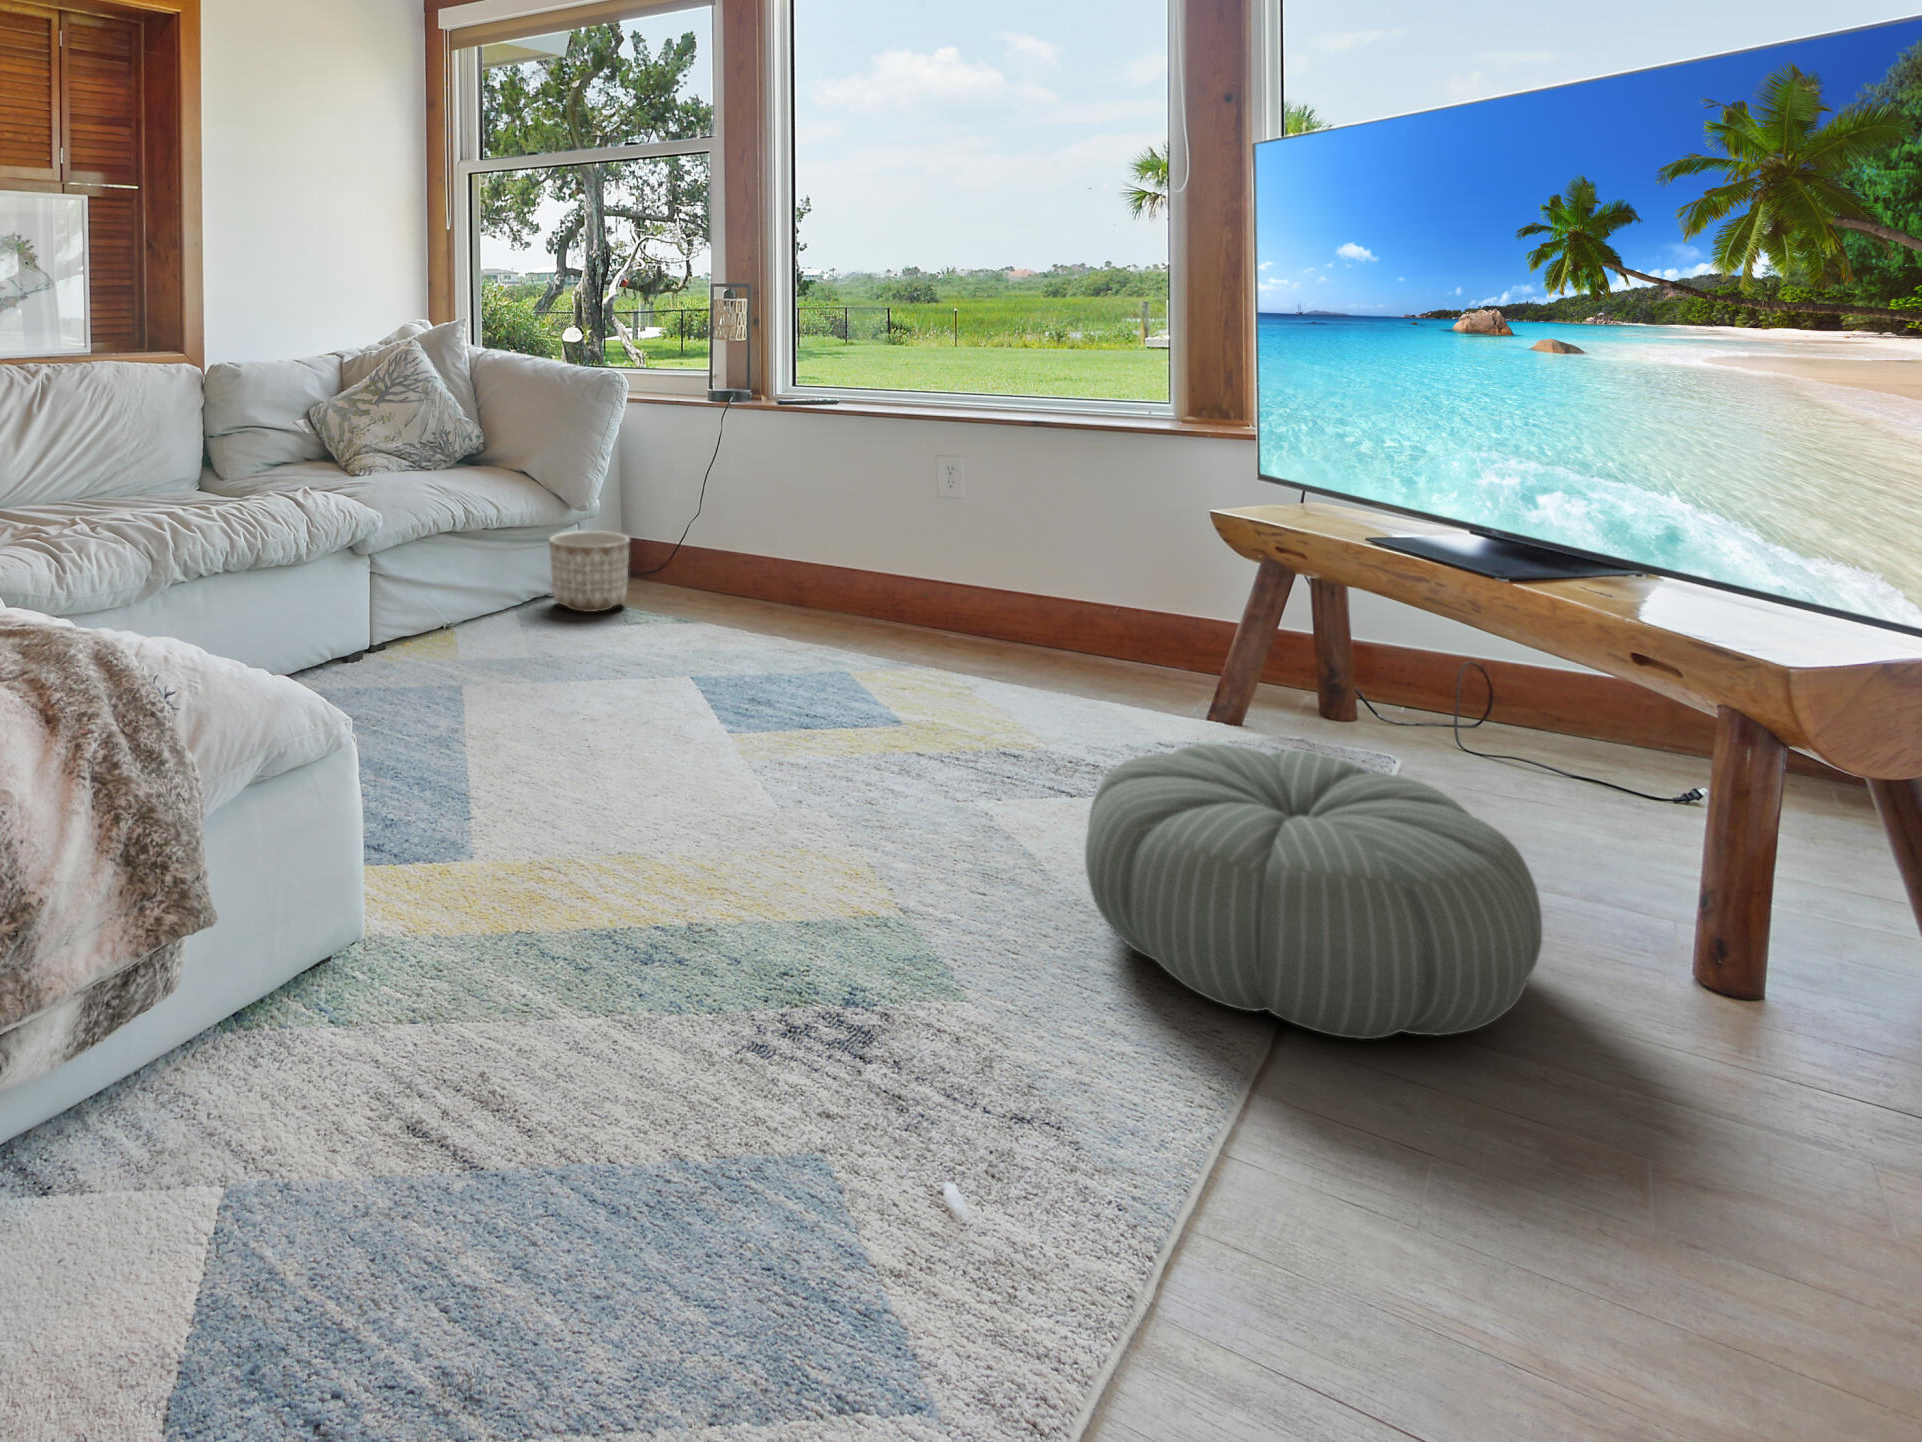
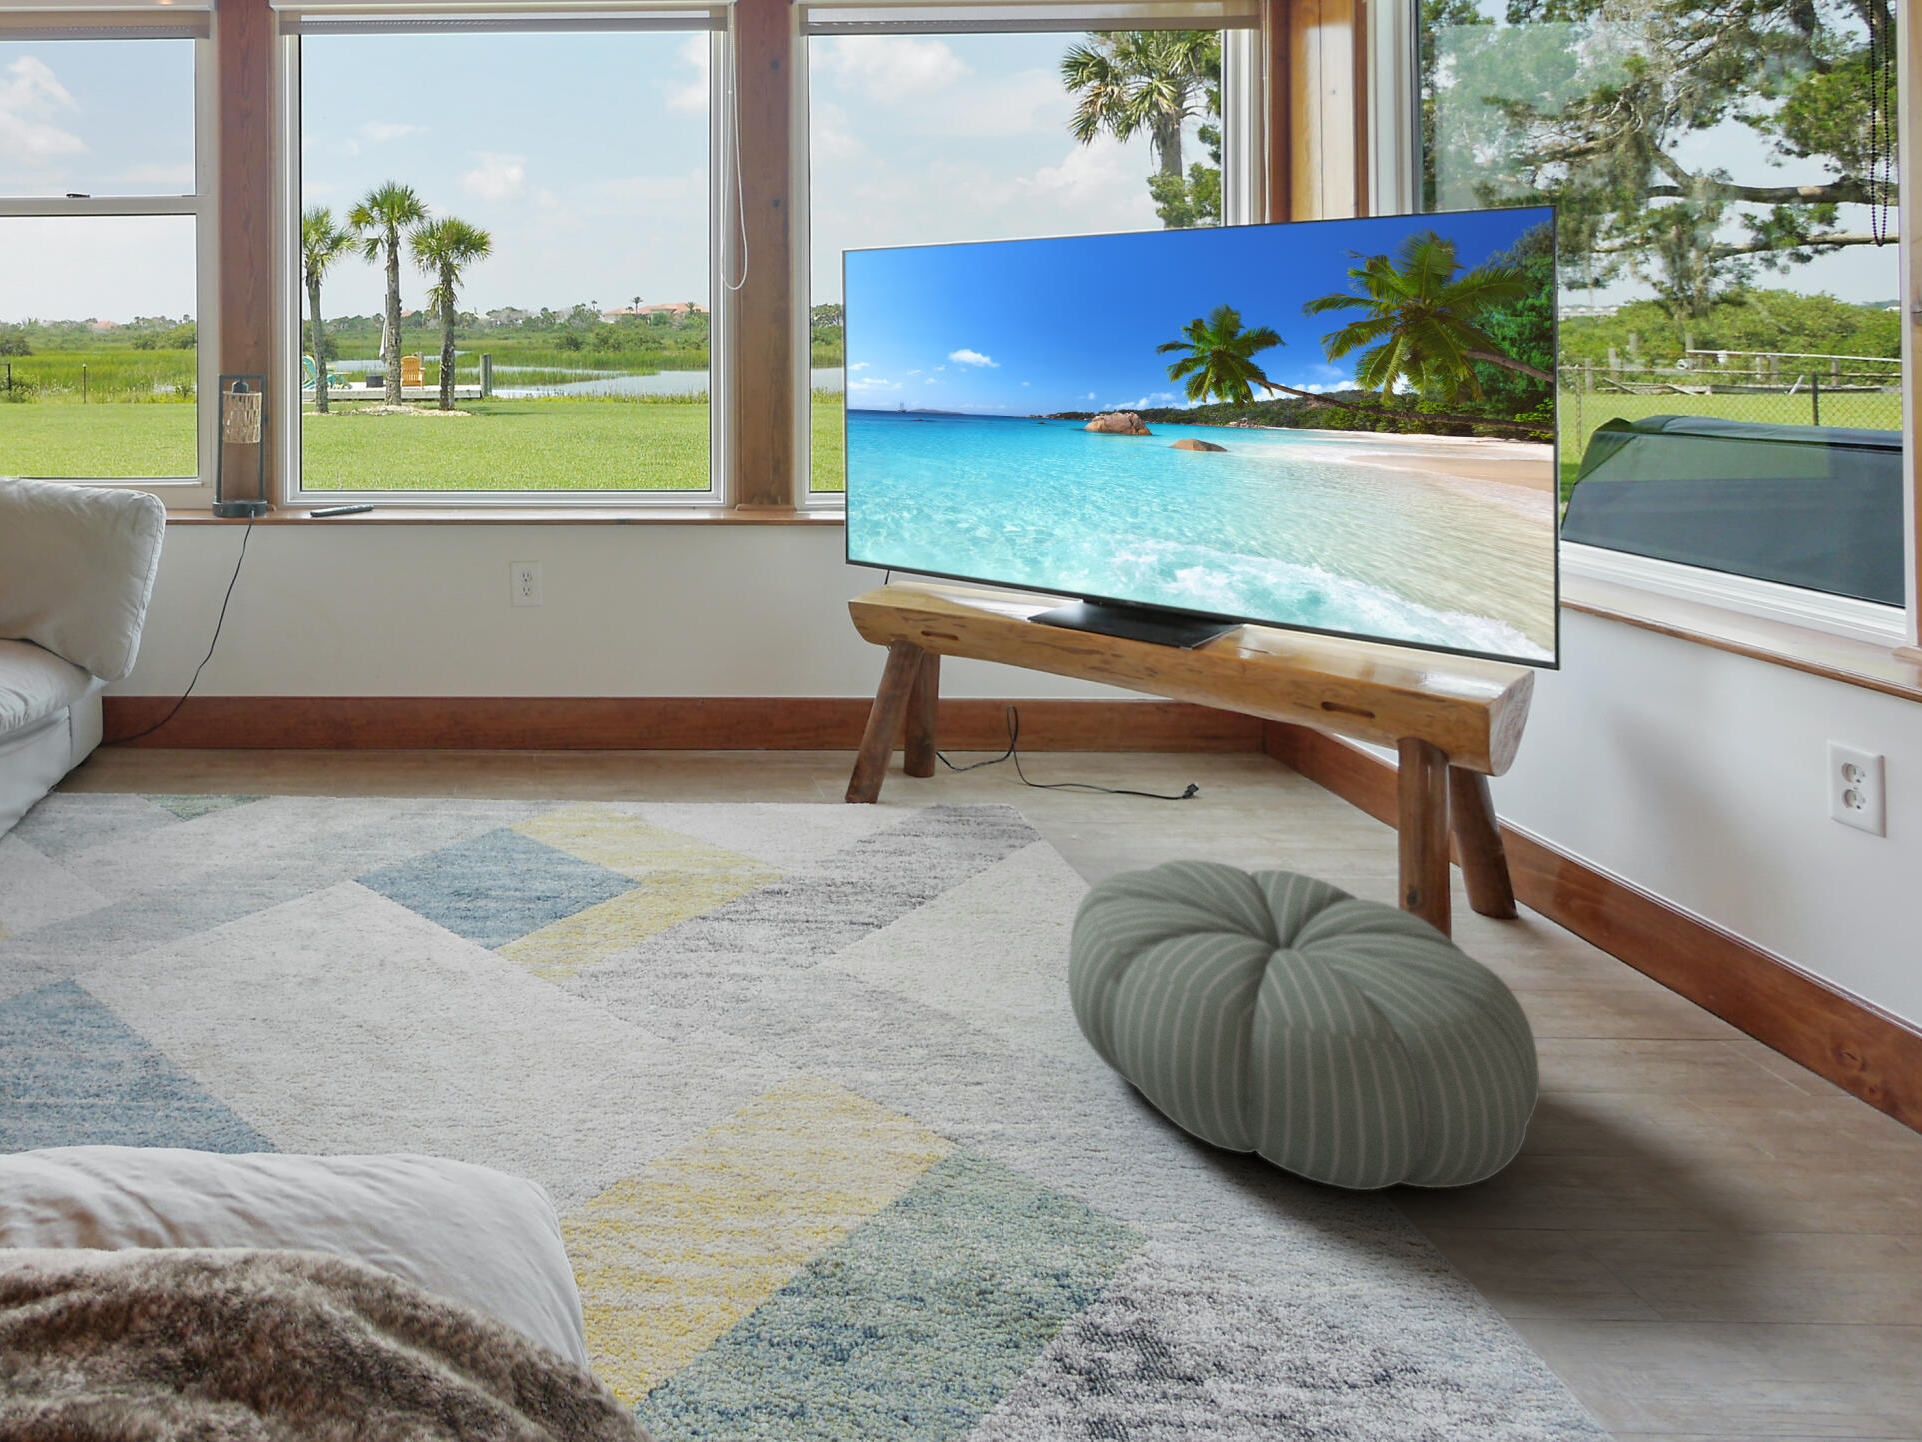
planter: present [549,531,630,612] -> none [51,694,162,810]

